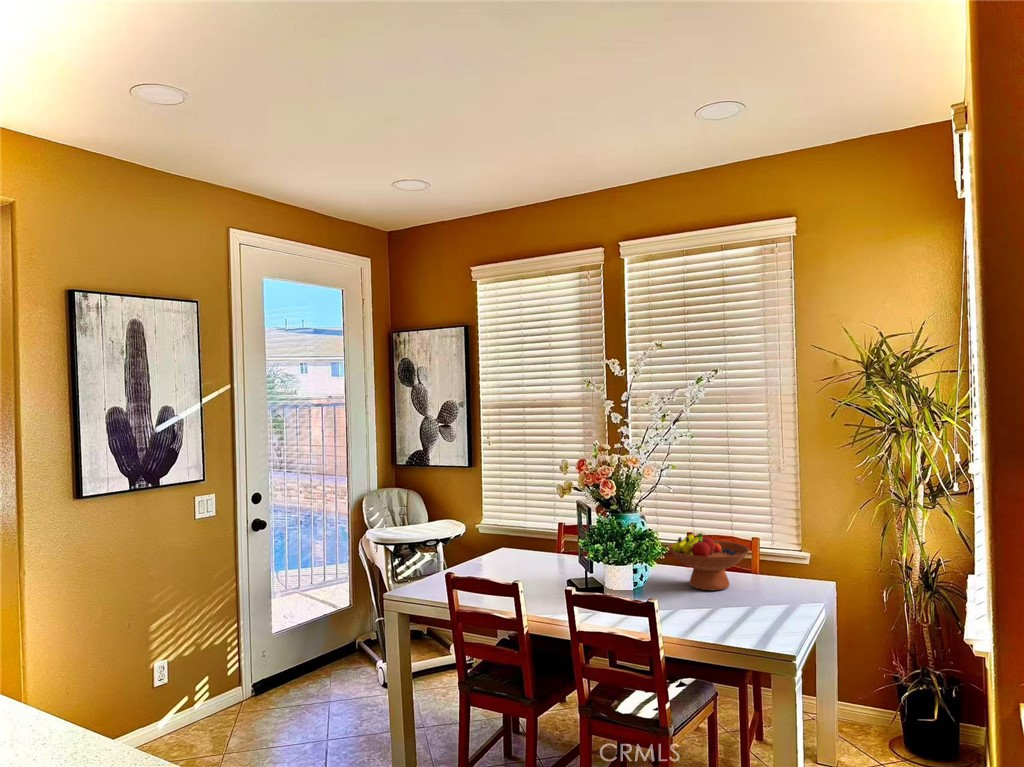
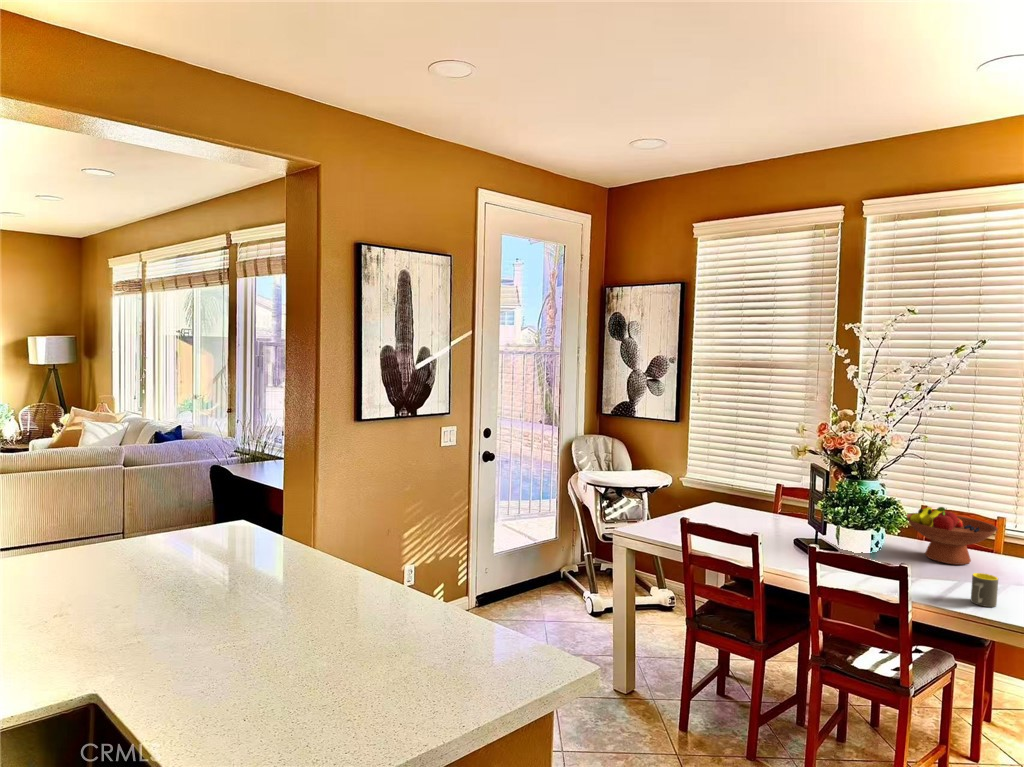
mug: none [718,598,743,633] -> present [971,573,998,607]

